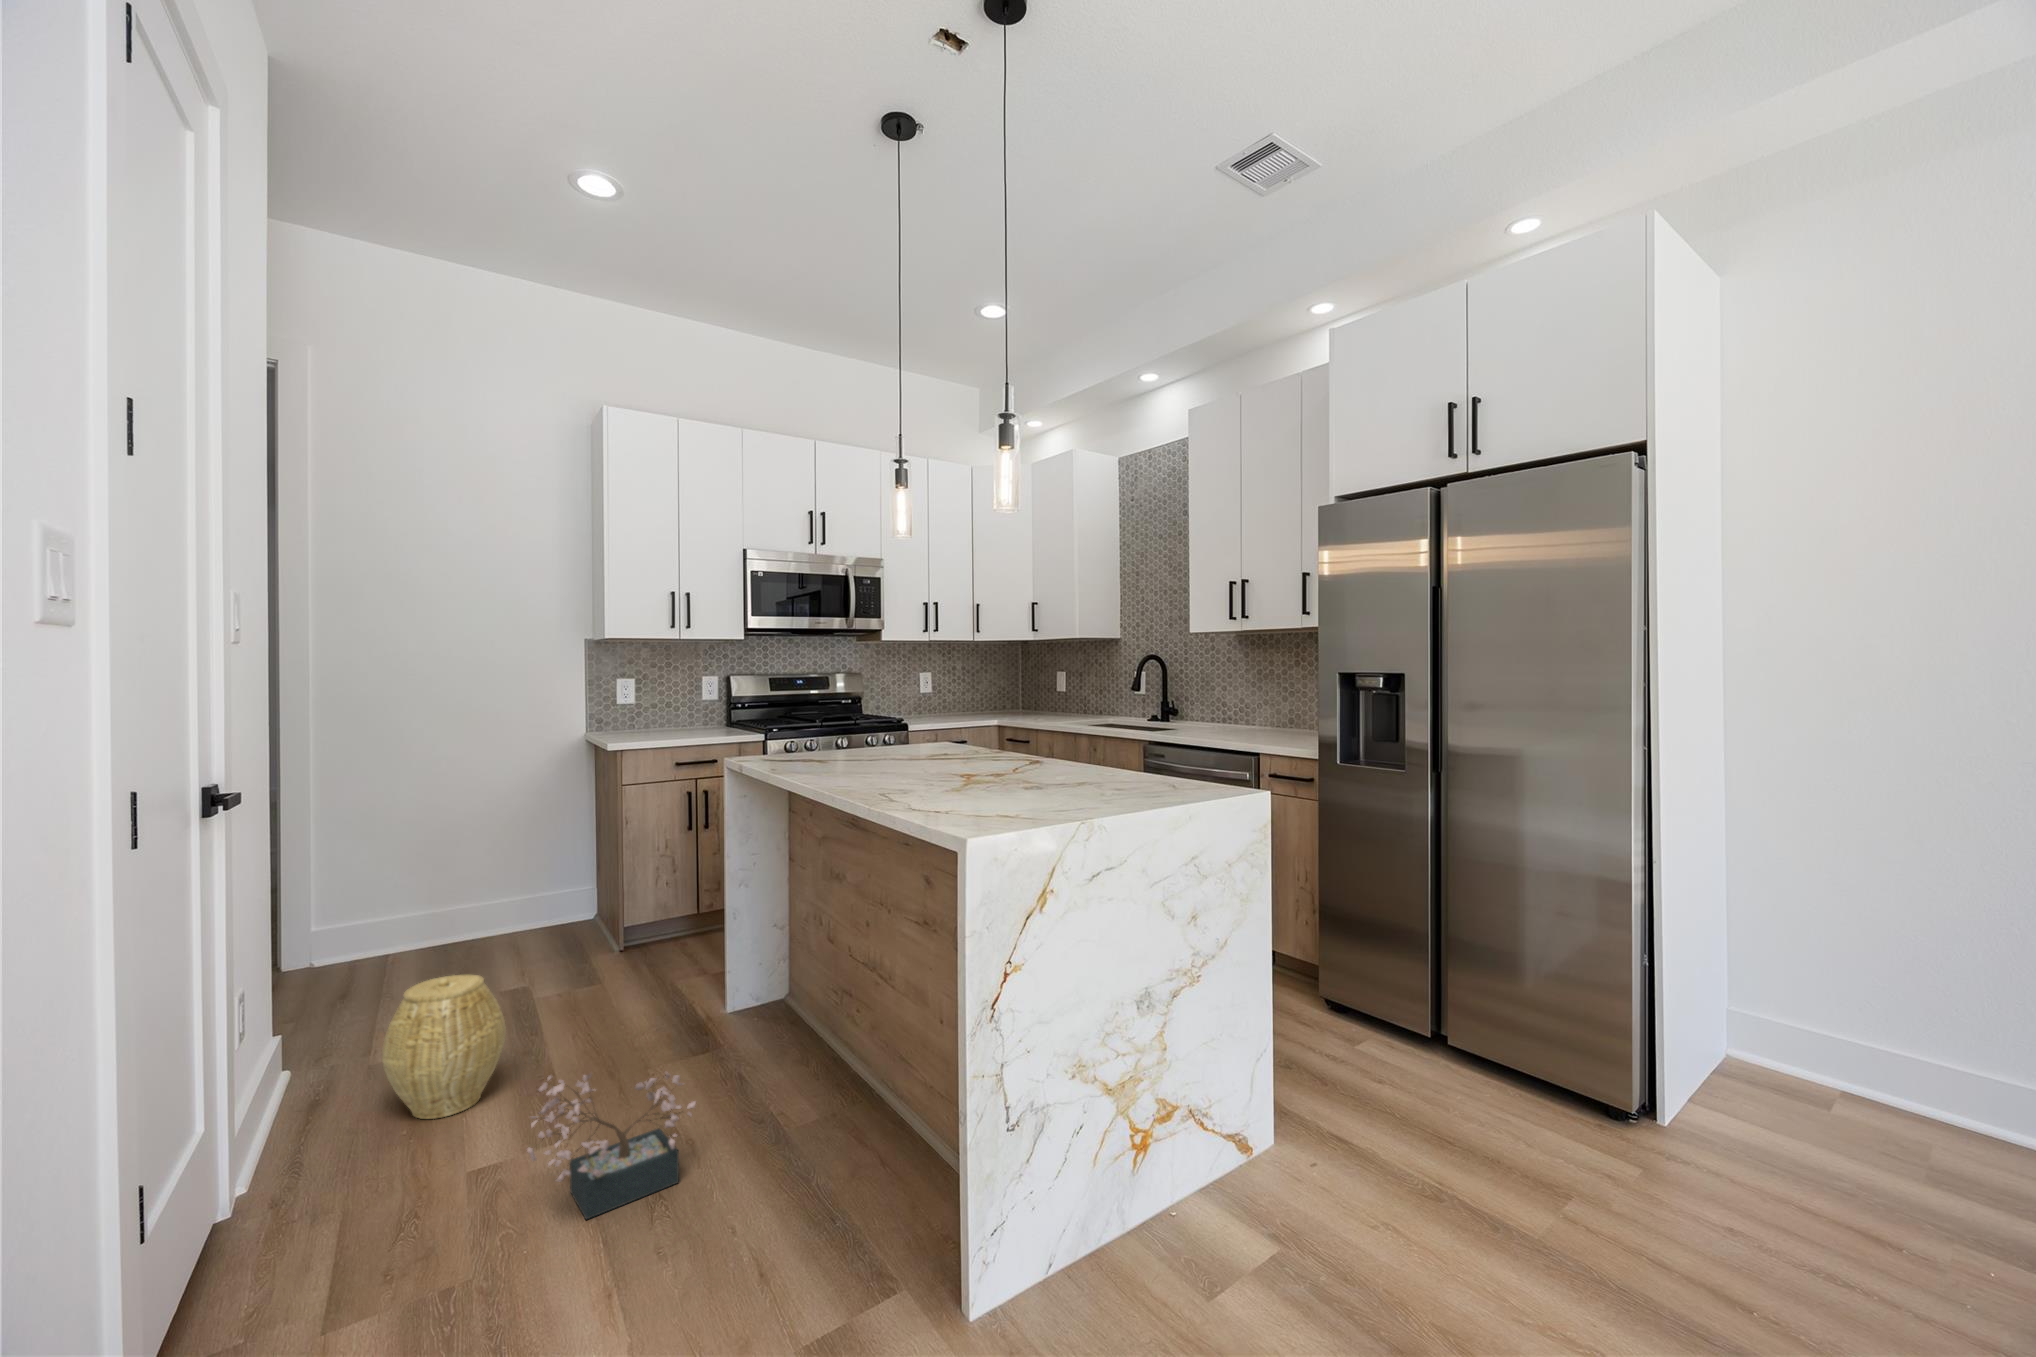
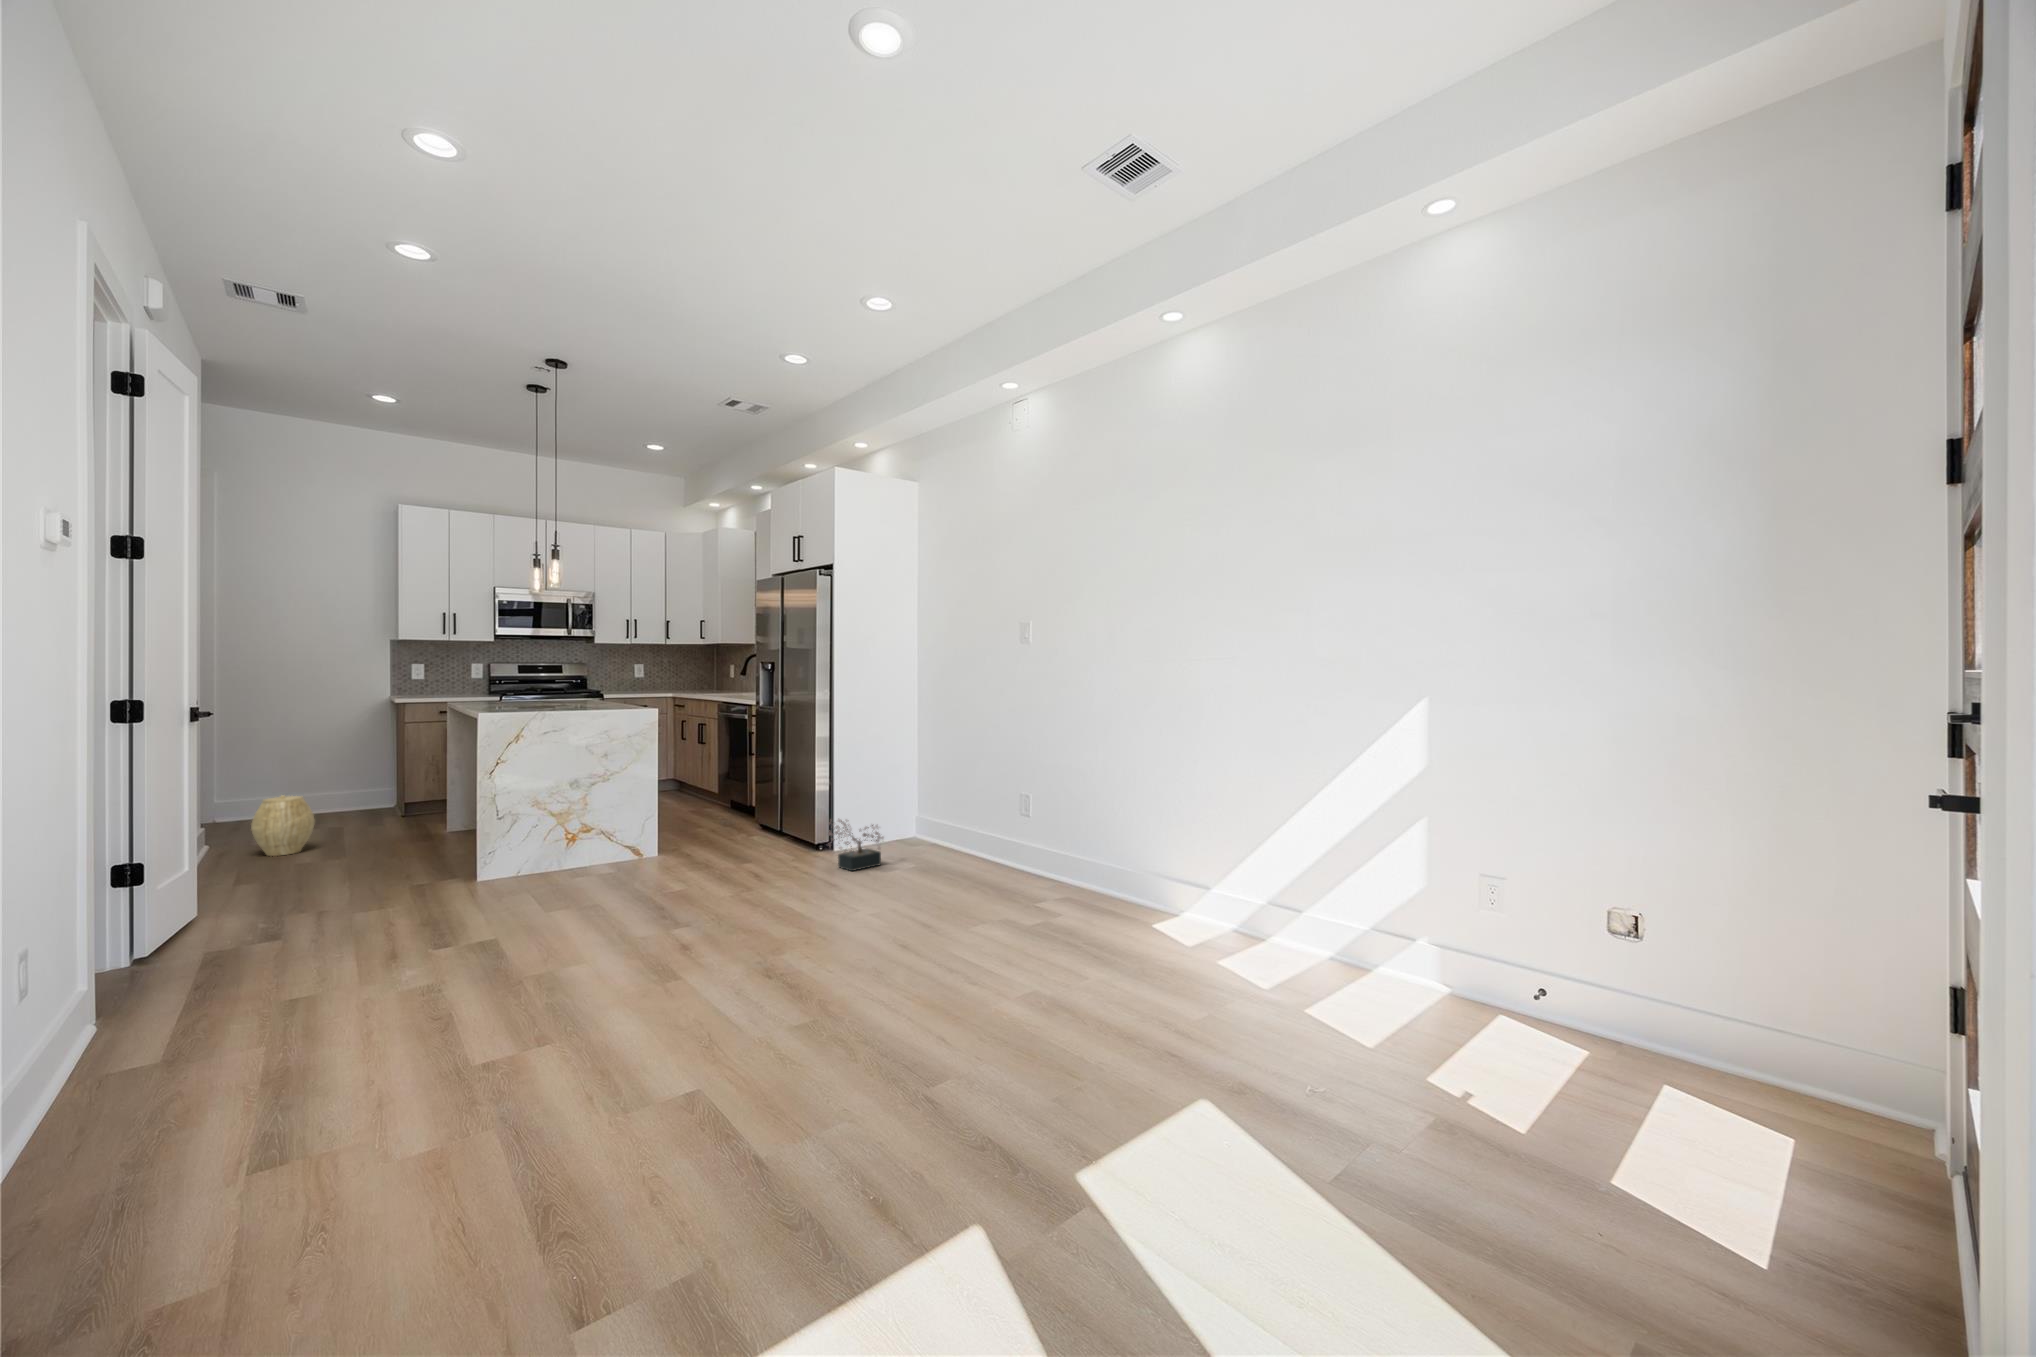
decorative plant: present [527,1073,696,1219] -> present [828,820,883,871]

